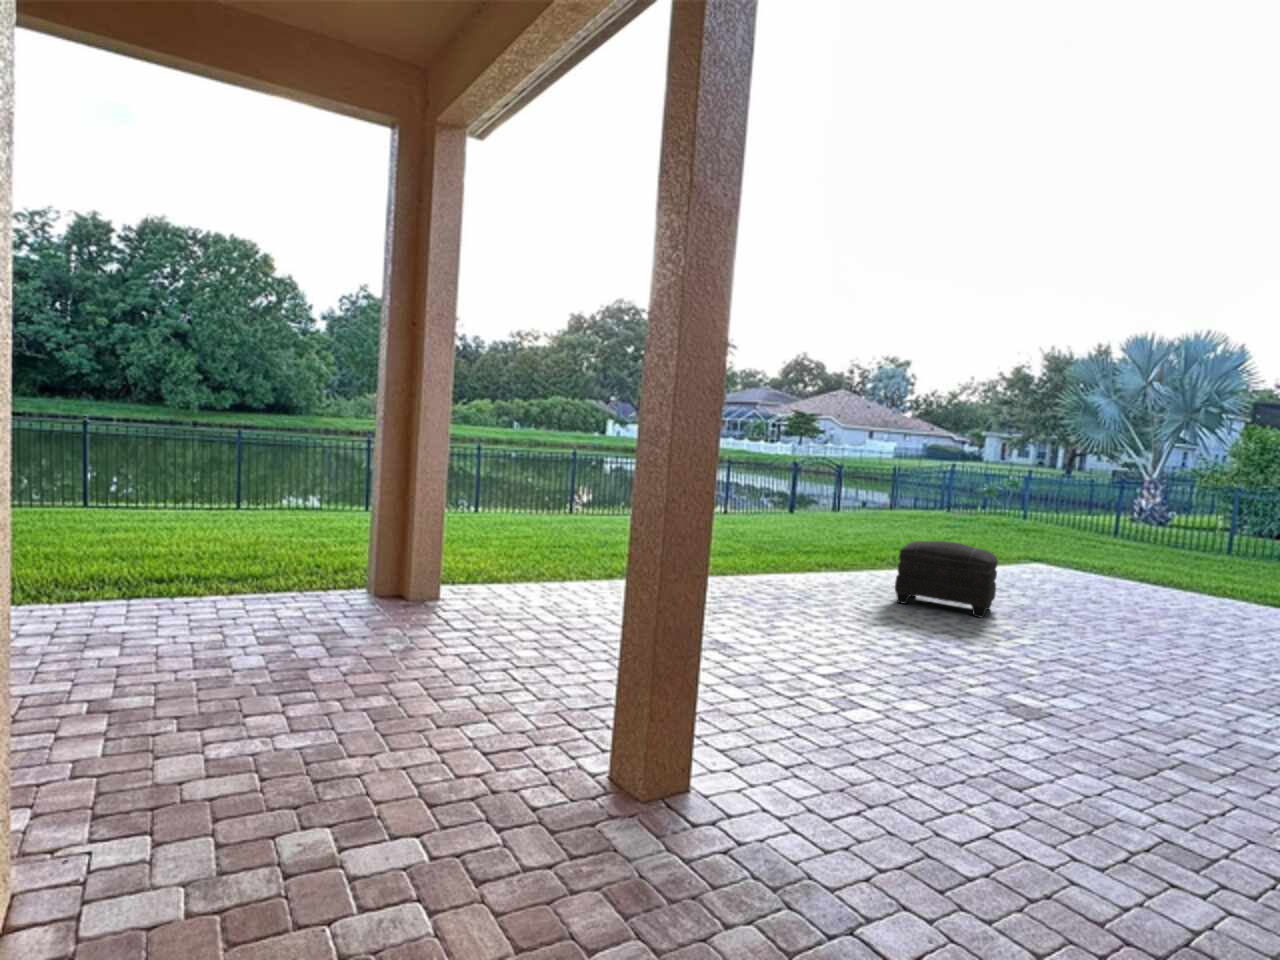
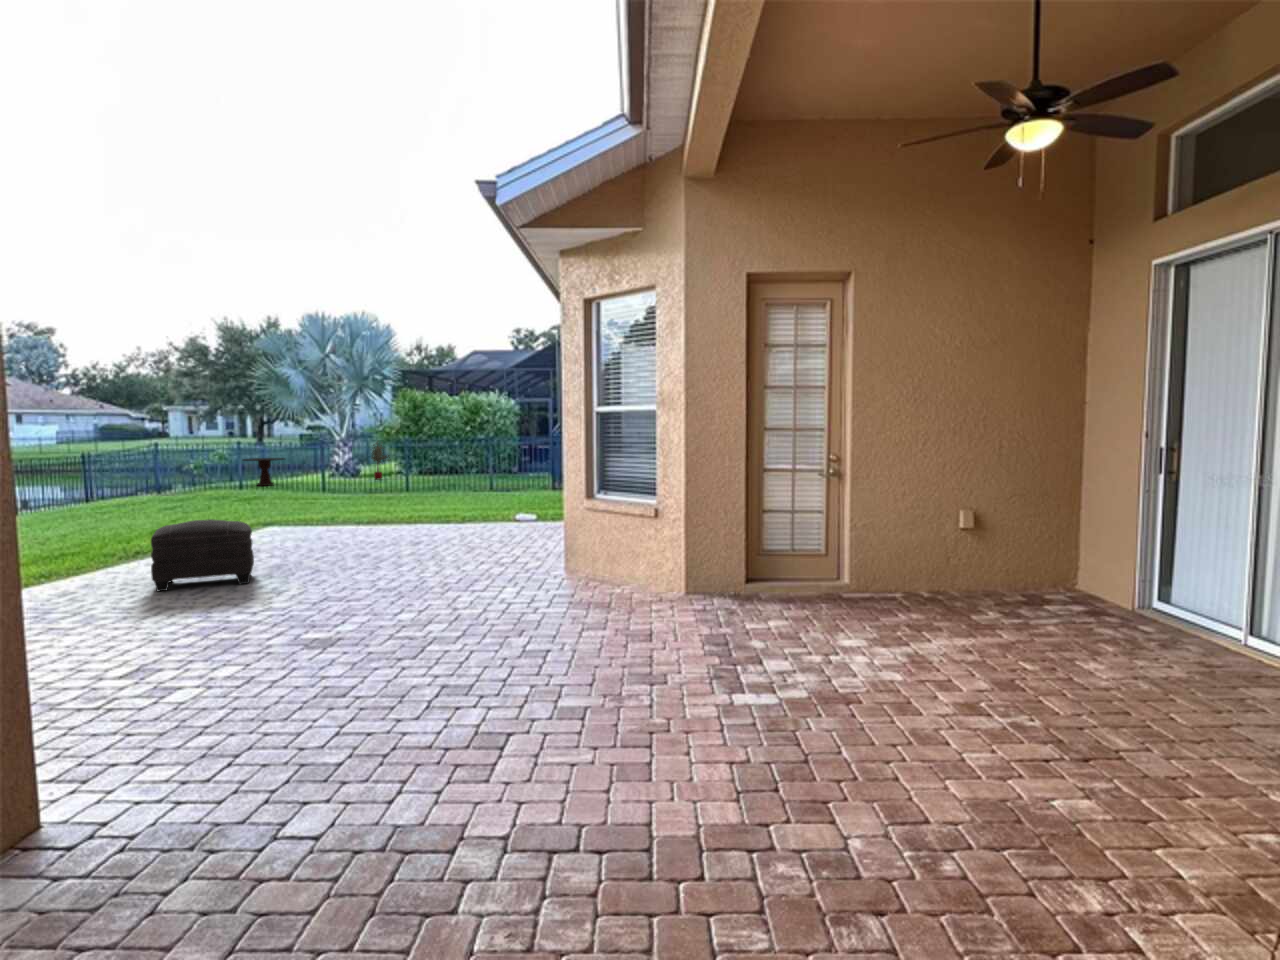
potted tree: none [1187,486,1218,533] -> present [371,442,390,480]
side table: none [1033,489,1081,520] -> present [243,458,285,486]

